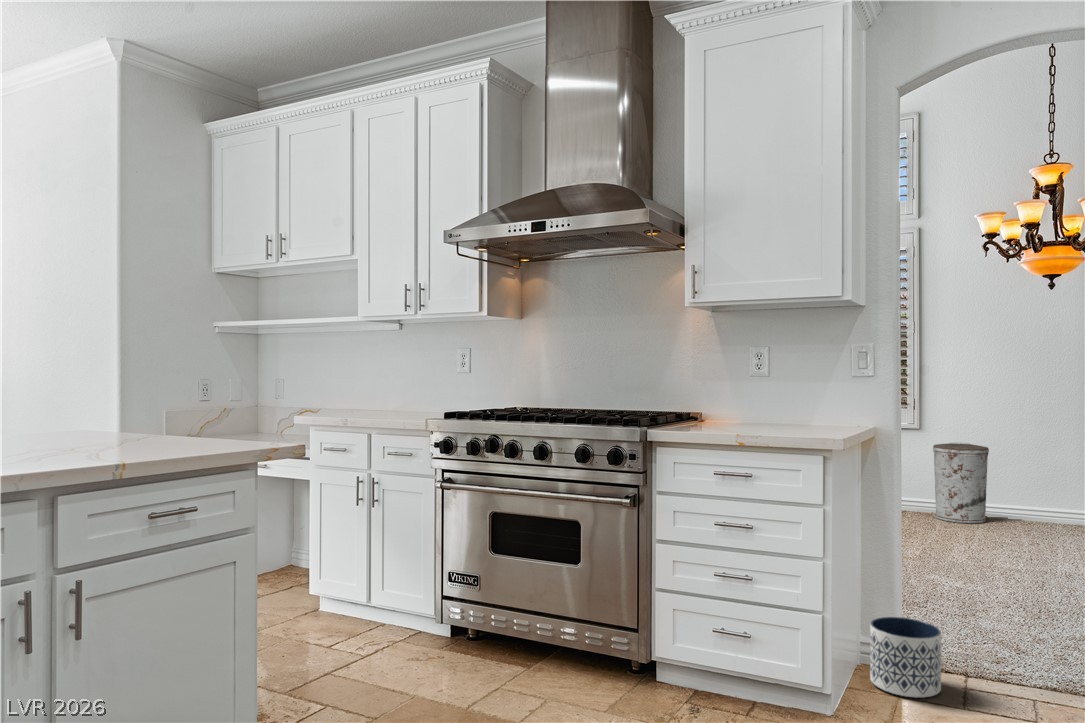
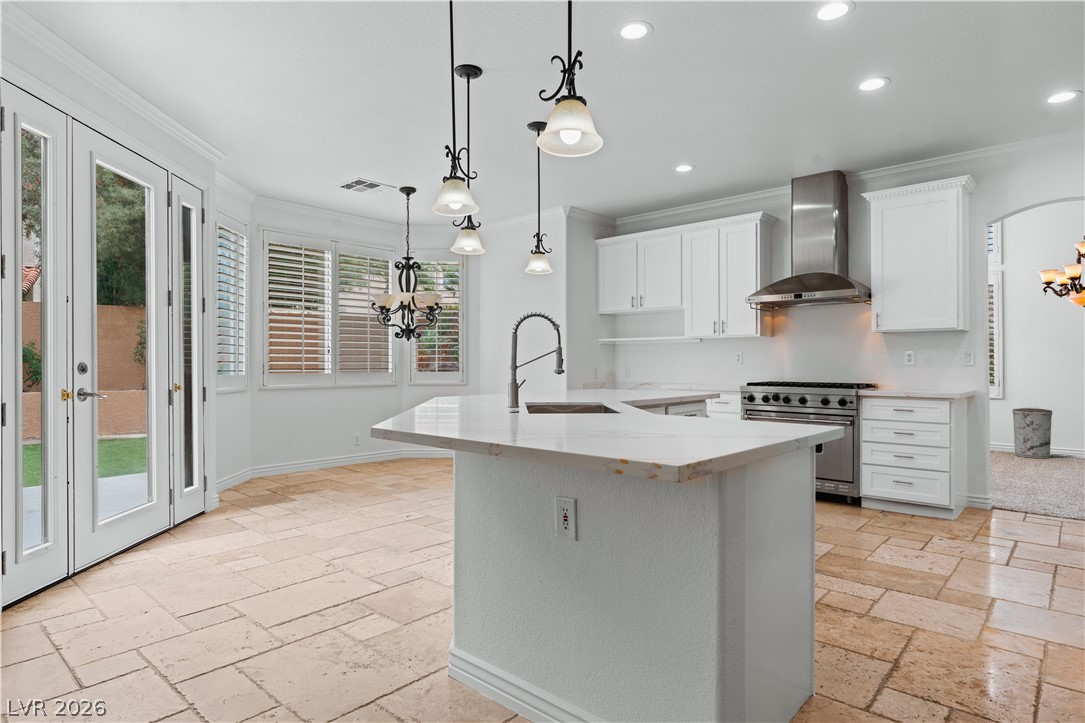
planter: present [870,617,941,698] -> none [972,482,1010,516]

